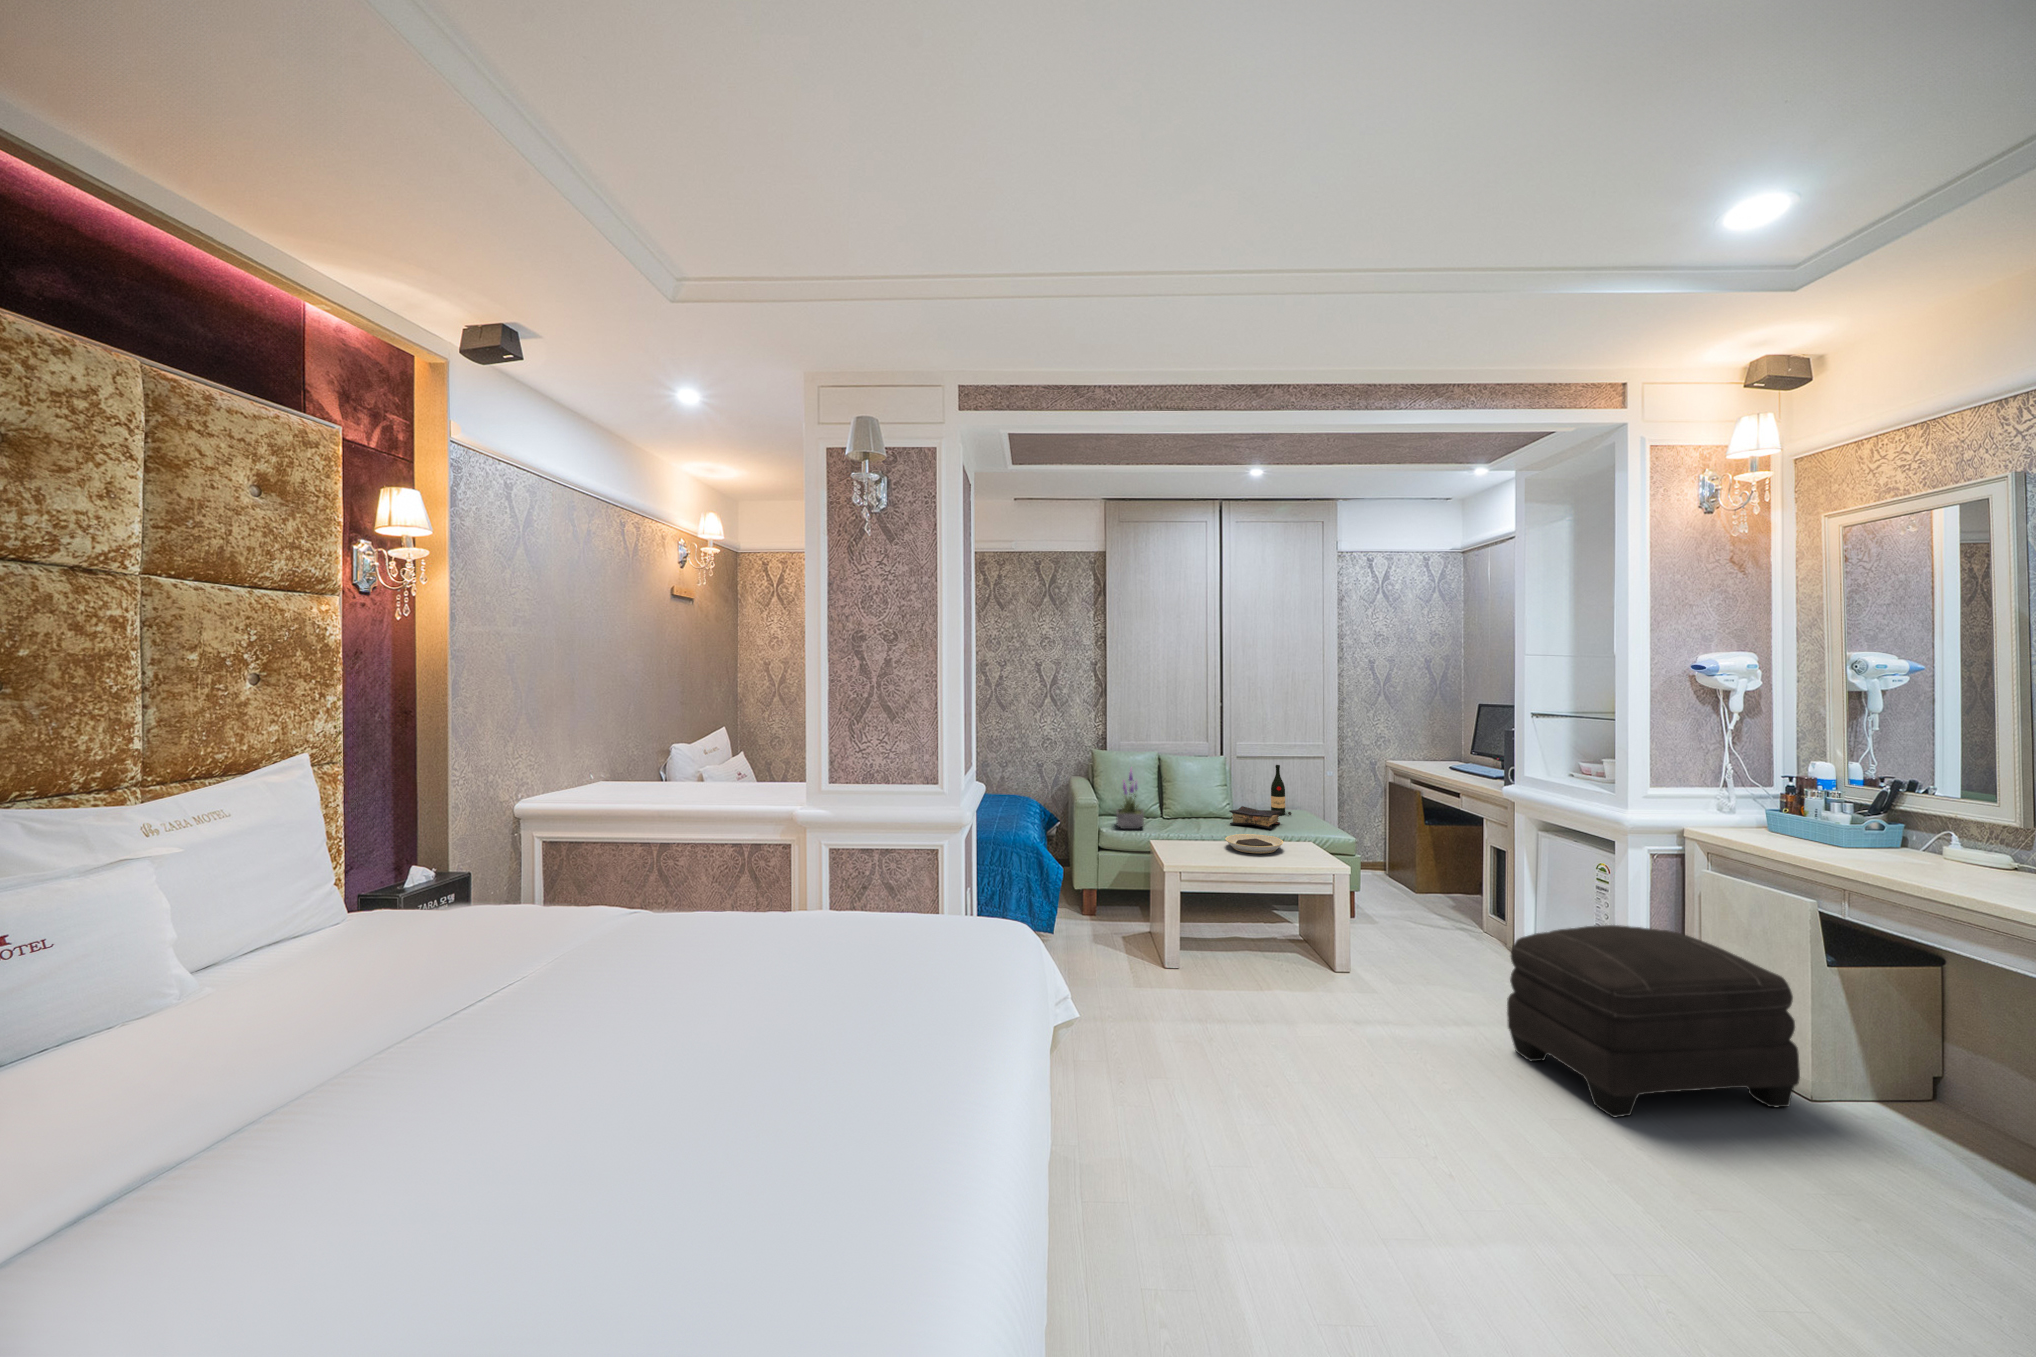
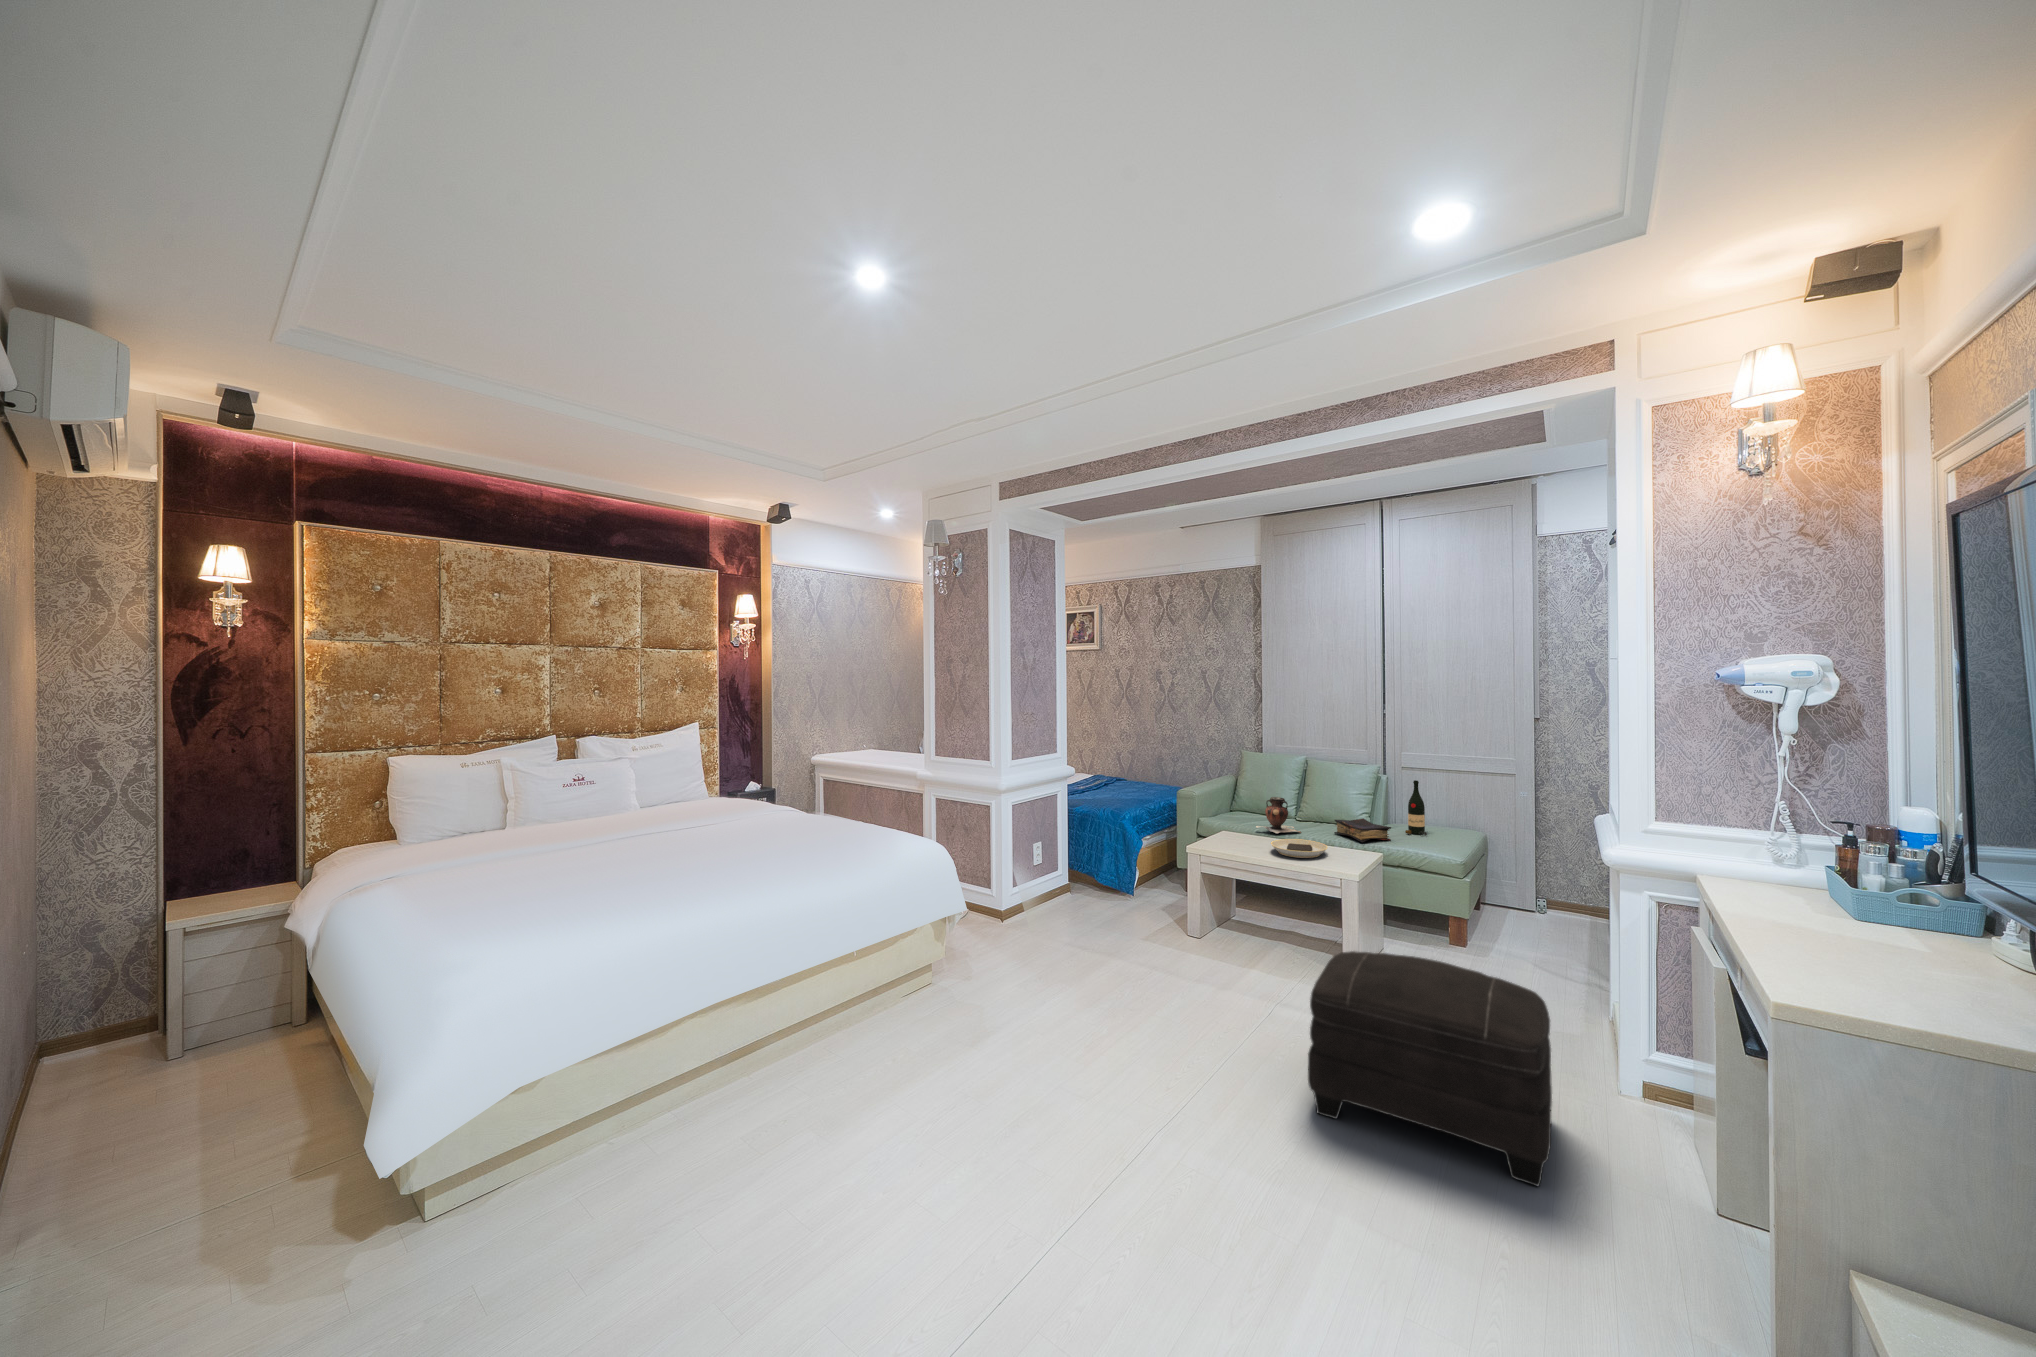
potted plant: present [1116,769,1144,829] -> none [1222,767,1256,825]
vase: none [1165,794,1204,832] -> present [1256,797,1301,834]

